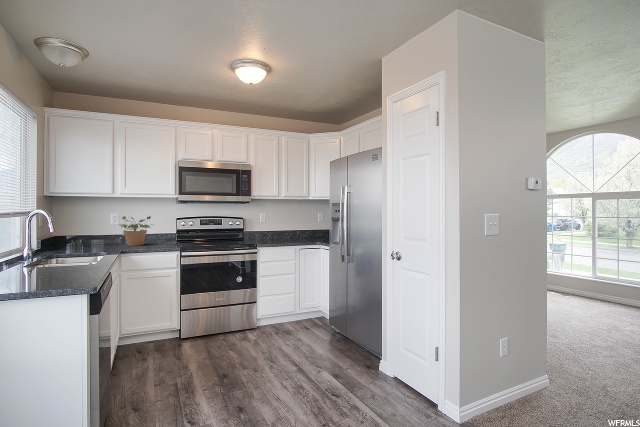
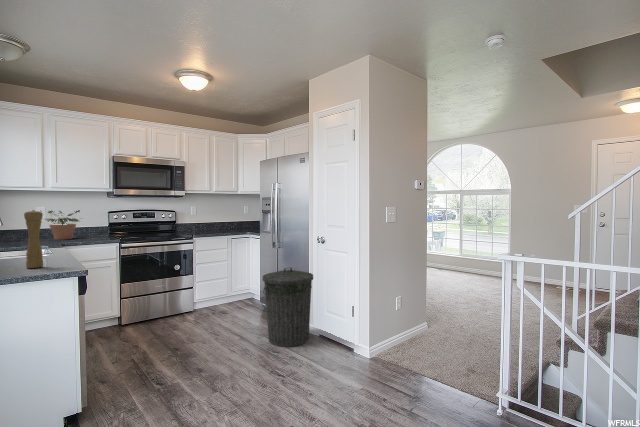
pepper mill: none [42,220,62,285] -> present [24,210,43,268]
trash can: none [324,290,386,390] -> present [263,268,313,347]

